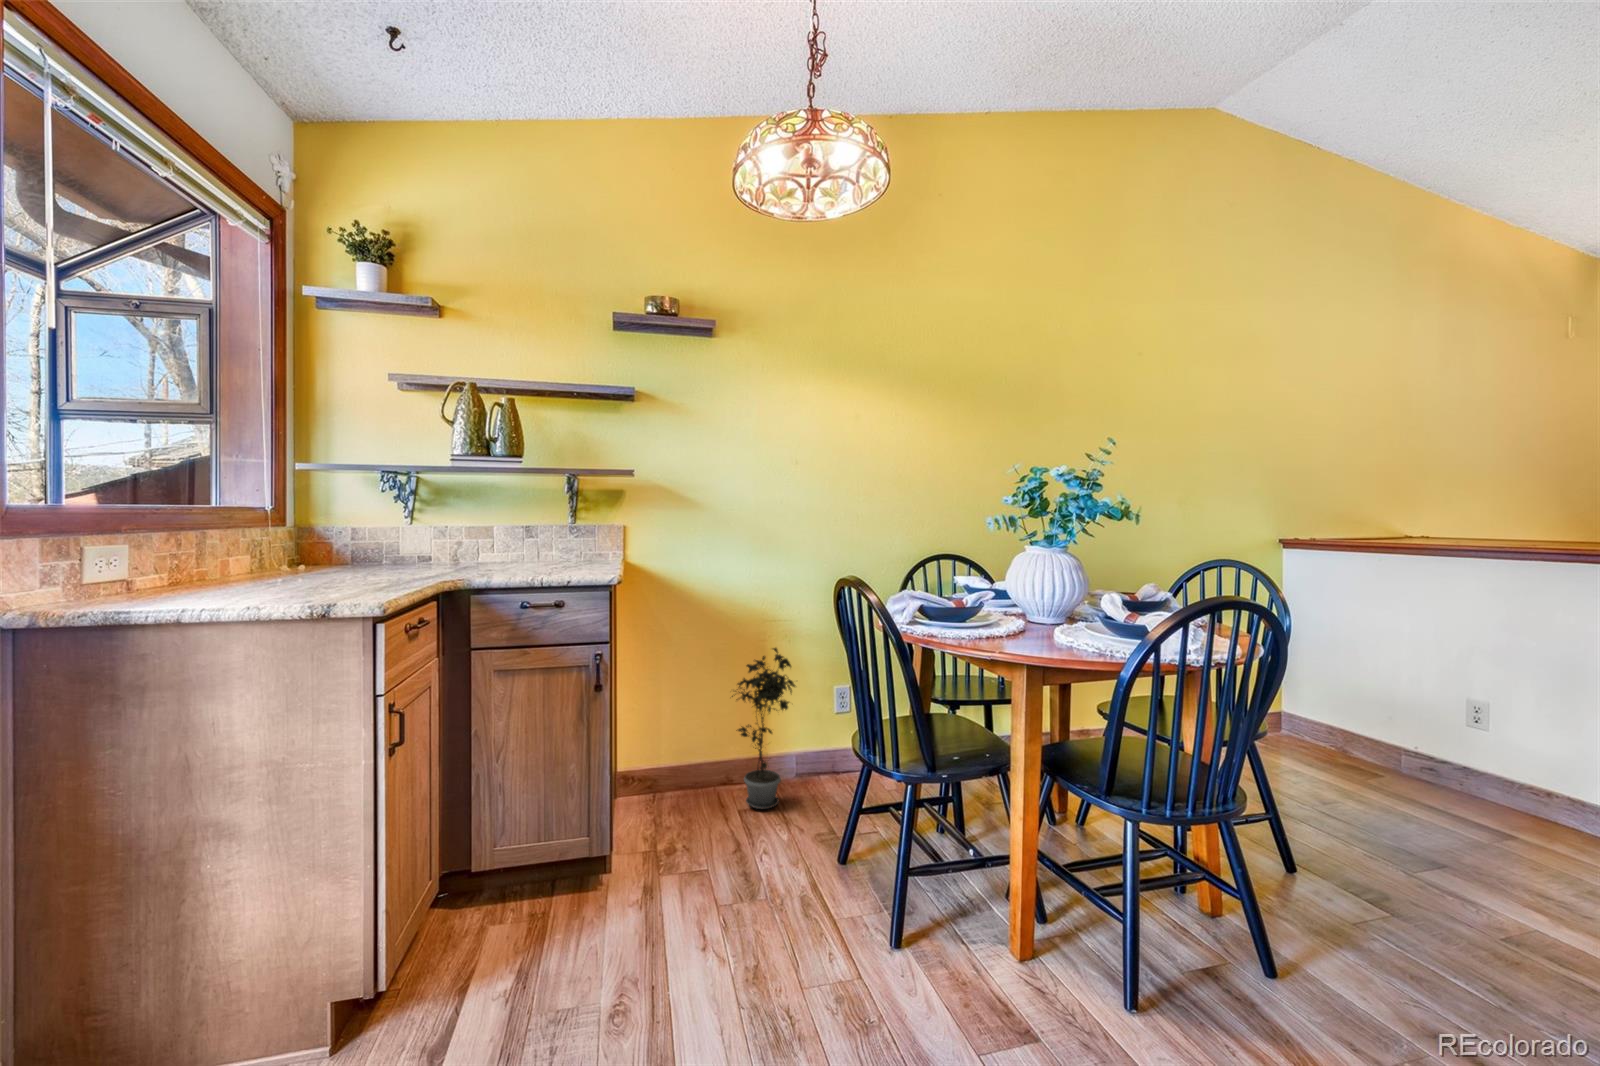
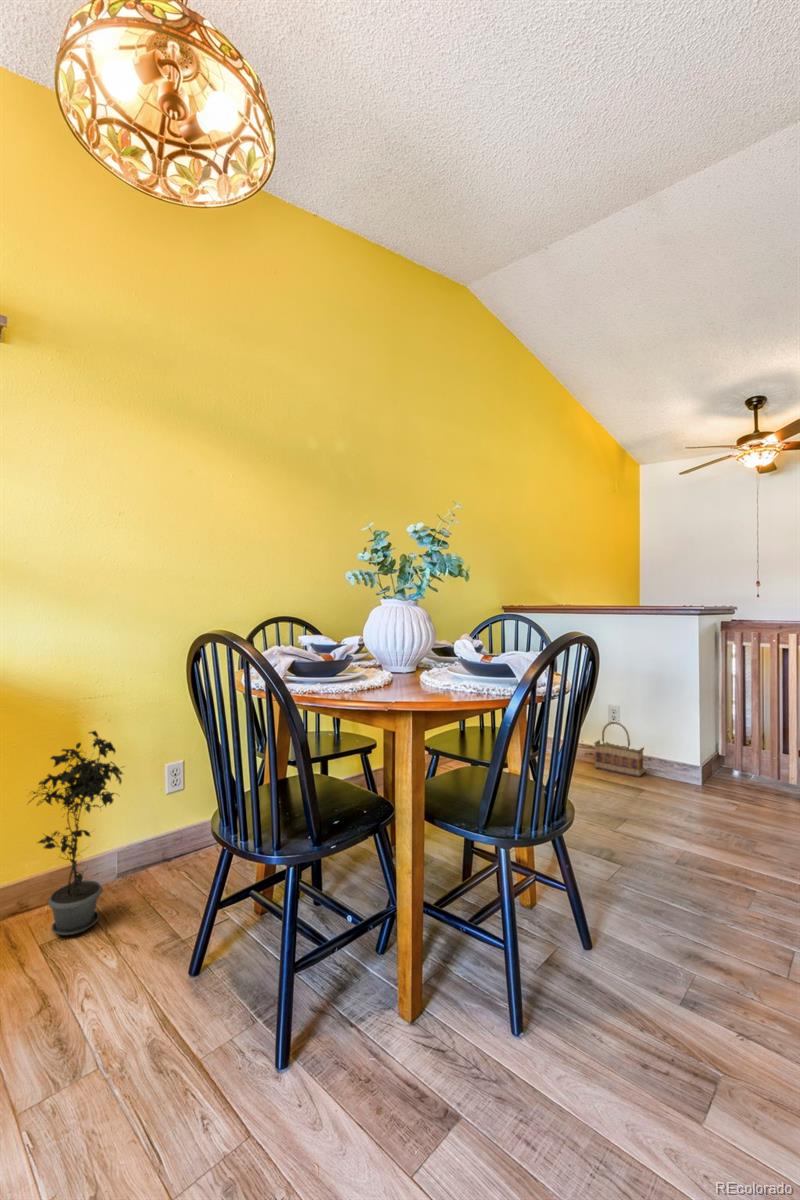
basket: none [1424,722,1537,819] -> present [594,722,647,777]

